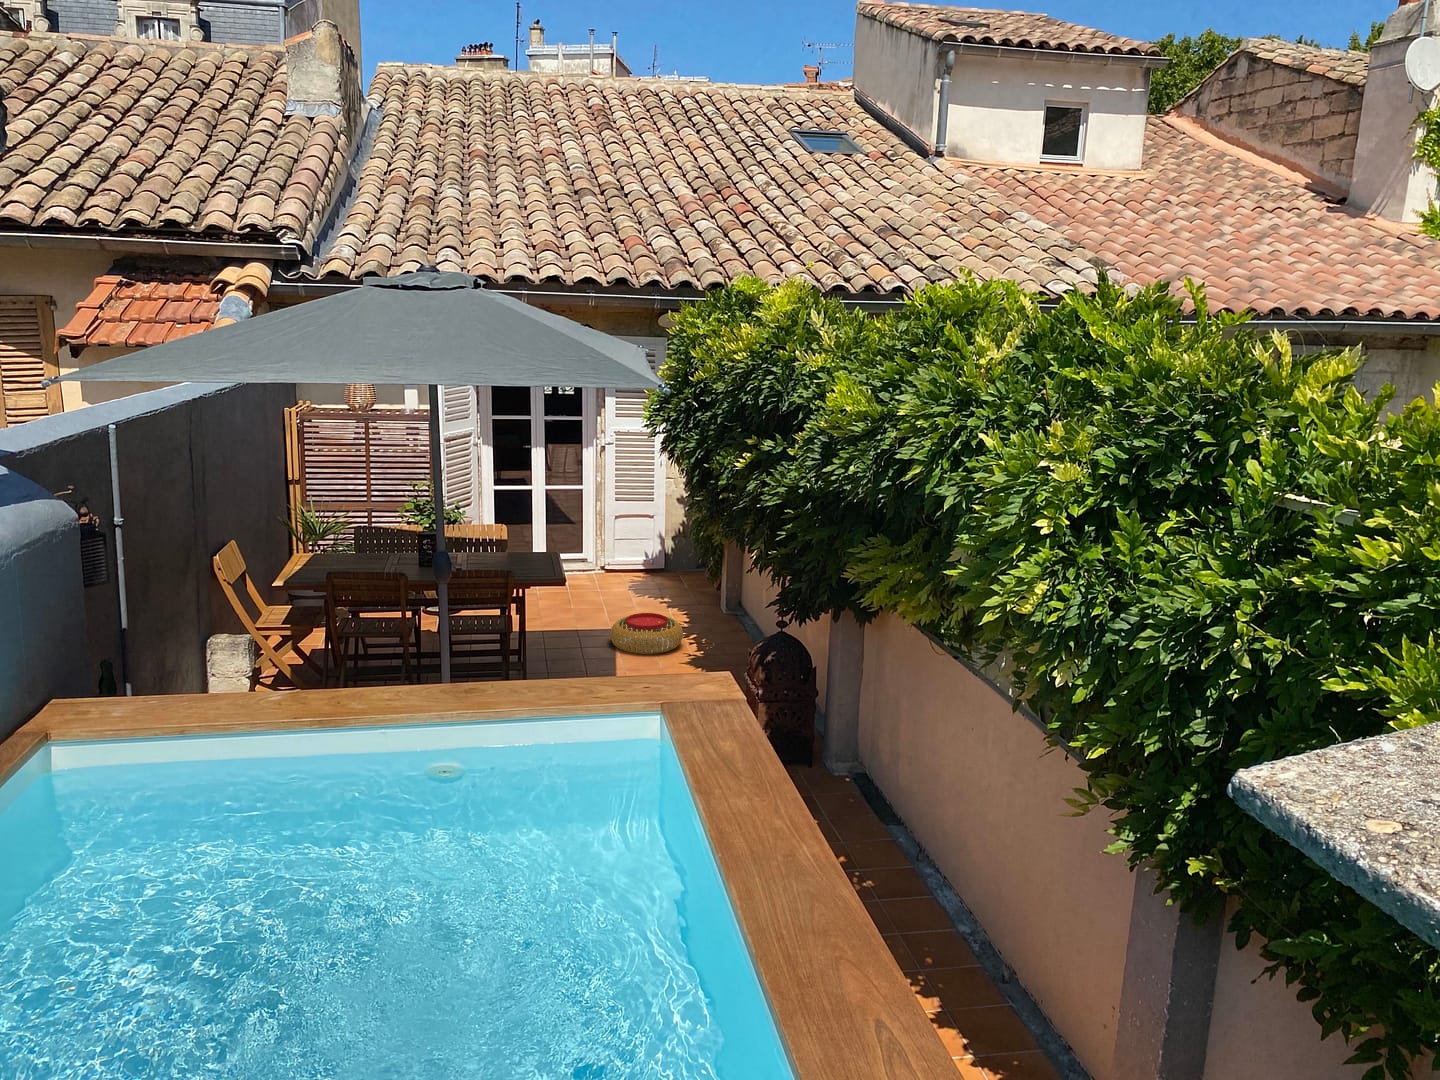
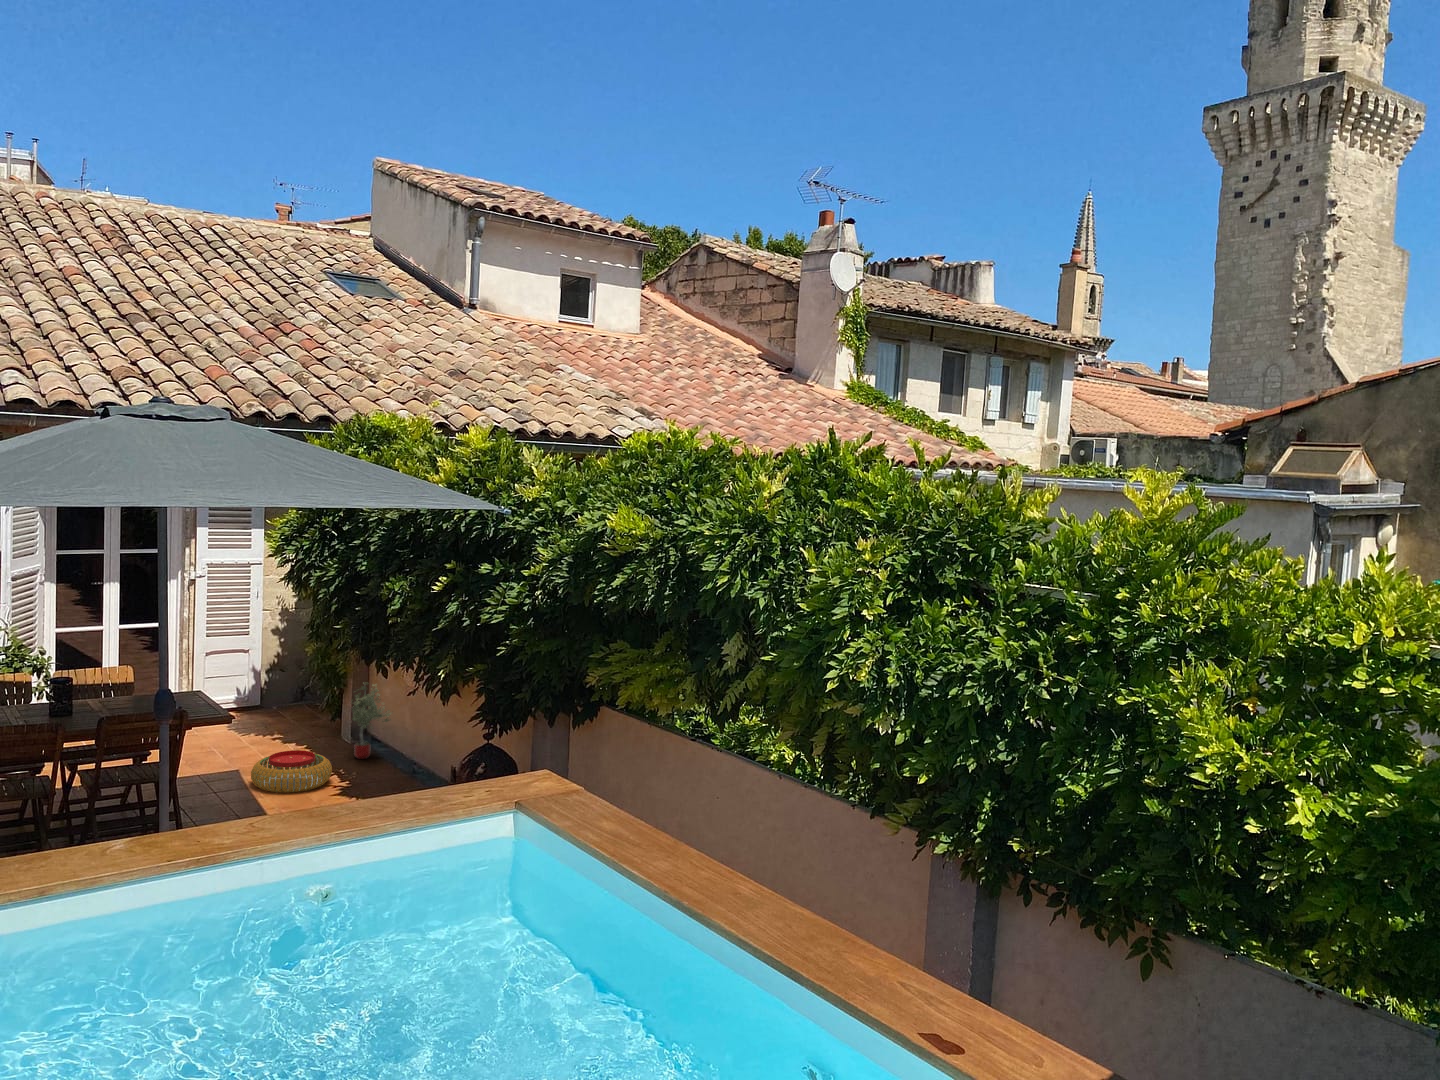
potted tree: none [713,553,756,628] -> present [352,683,391,759]

